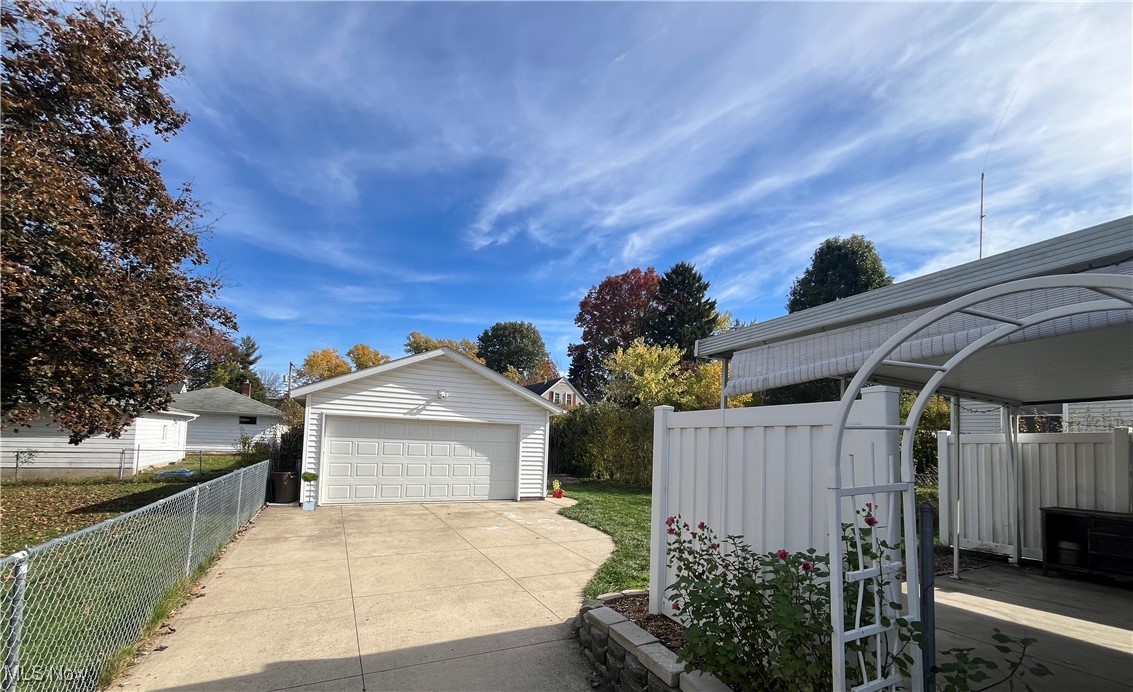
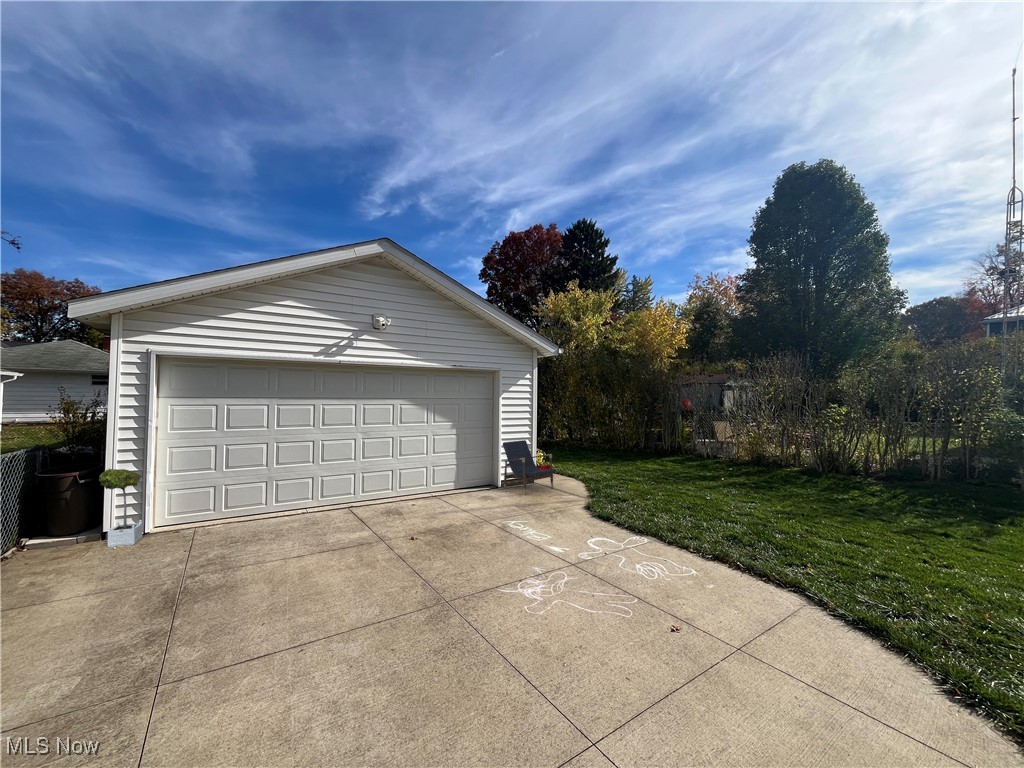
lounge chair: none [522,472,555,506] -> present [503,440,555,494]

